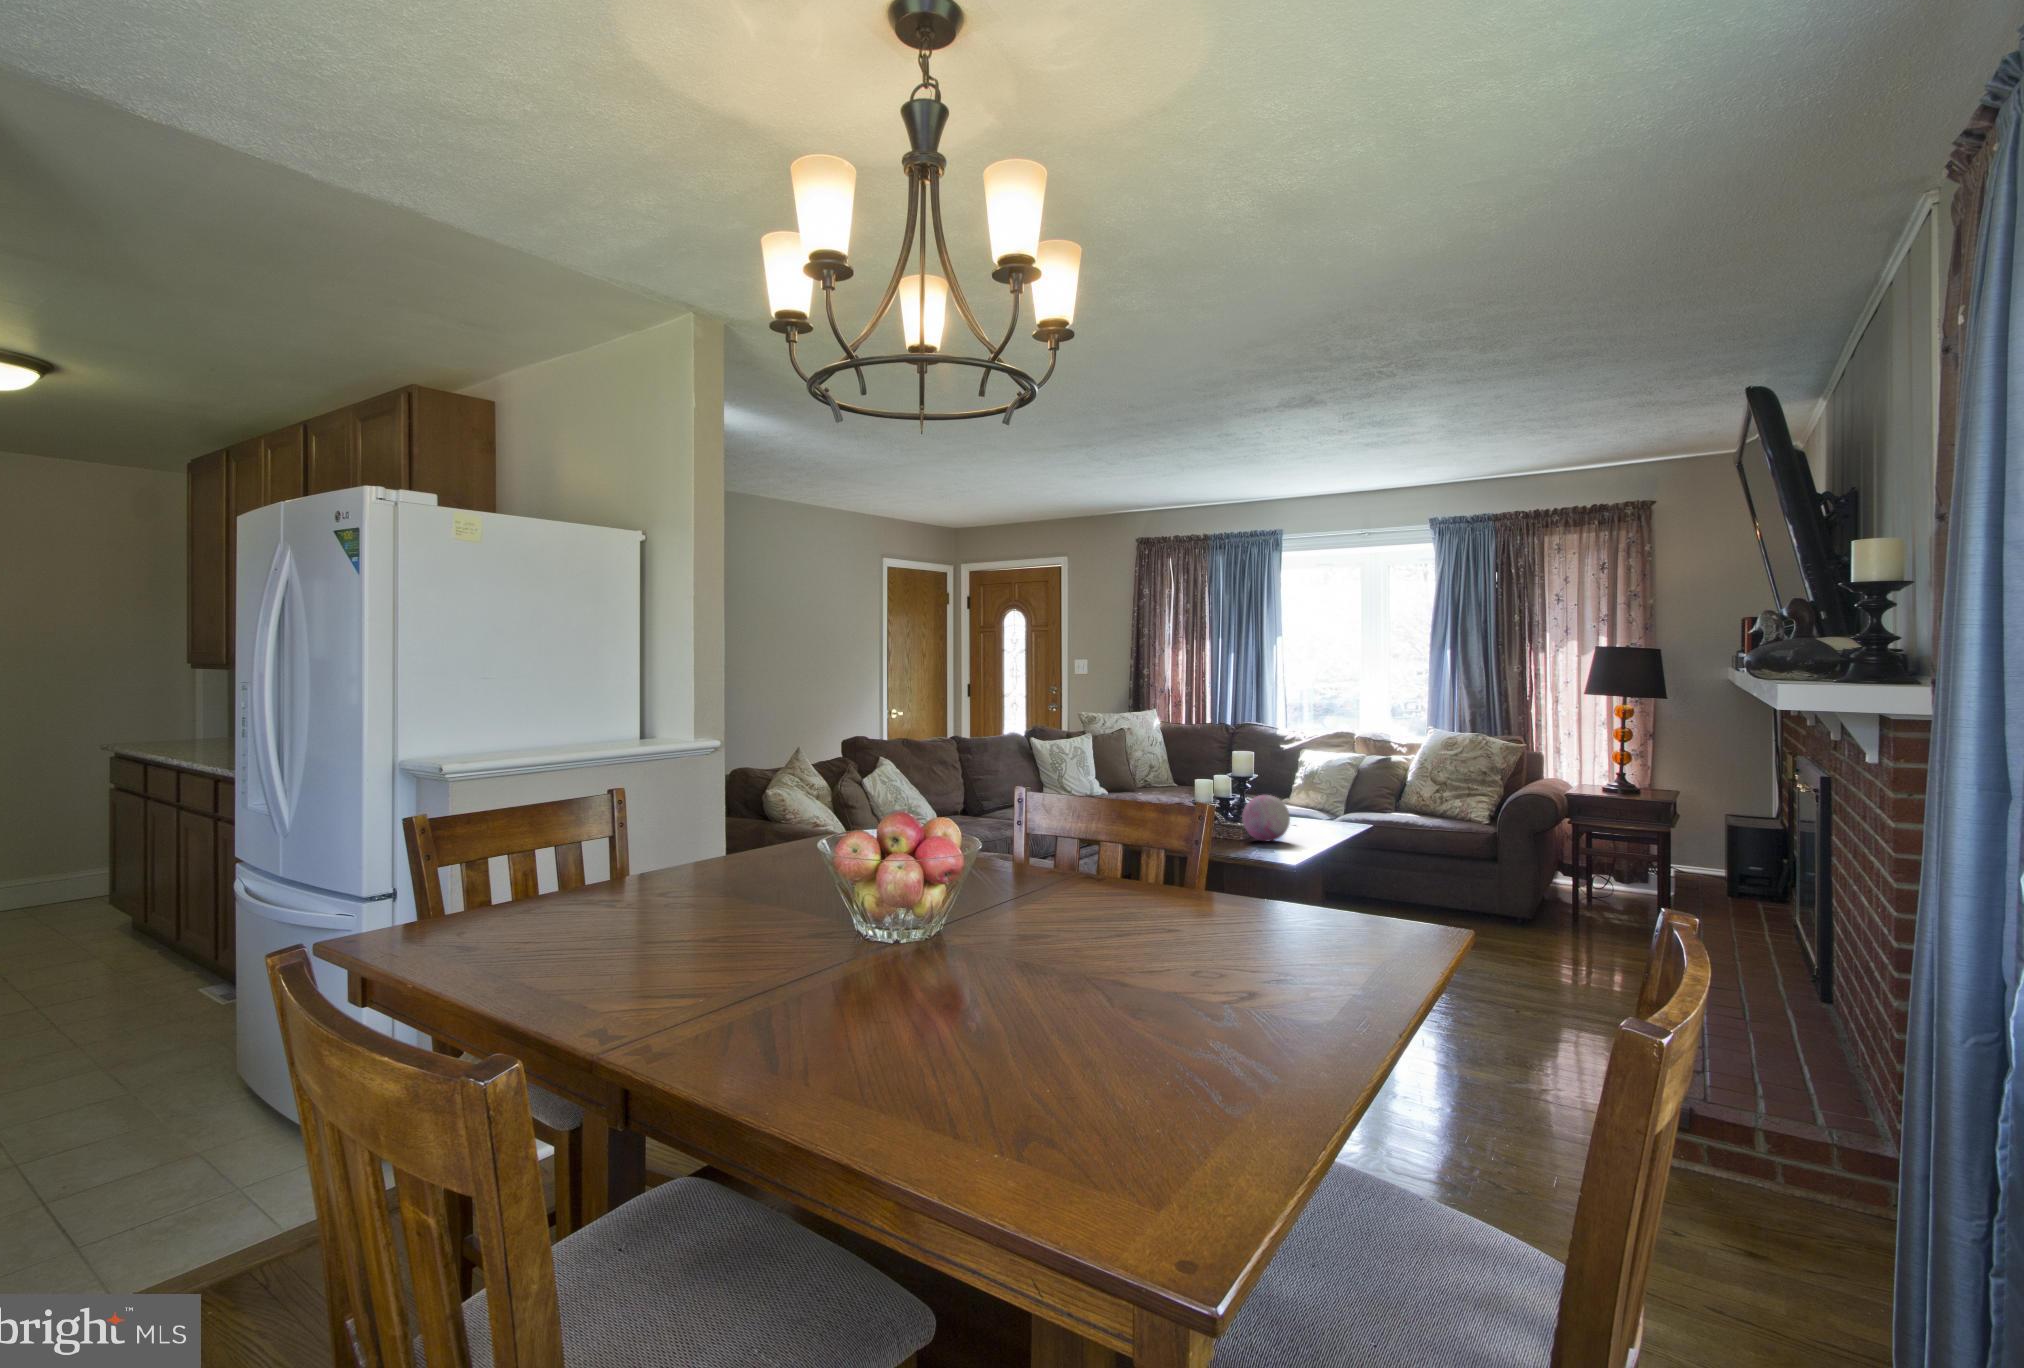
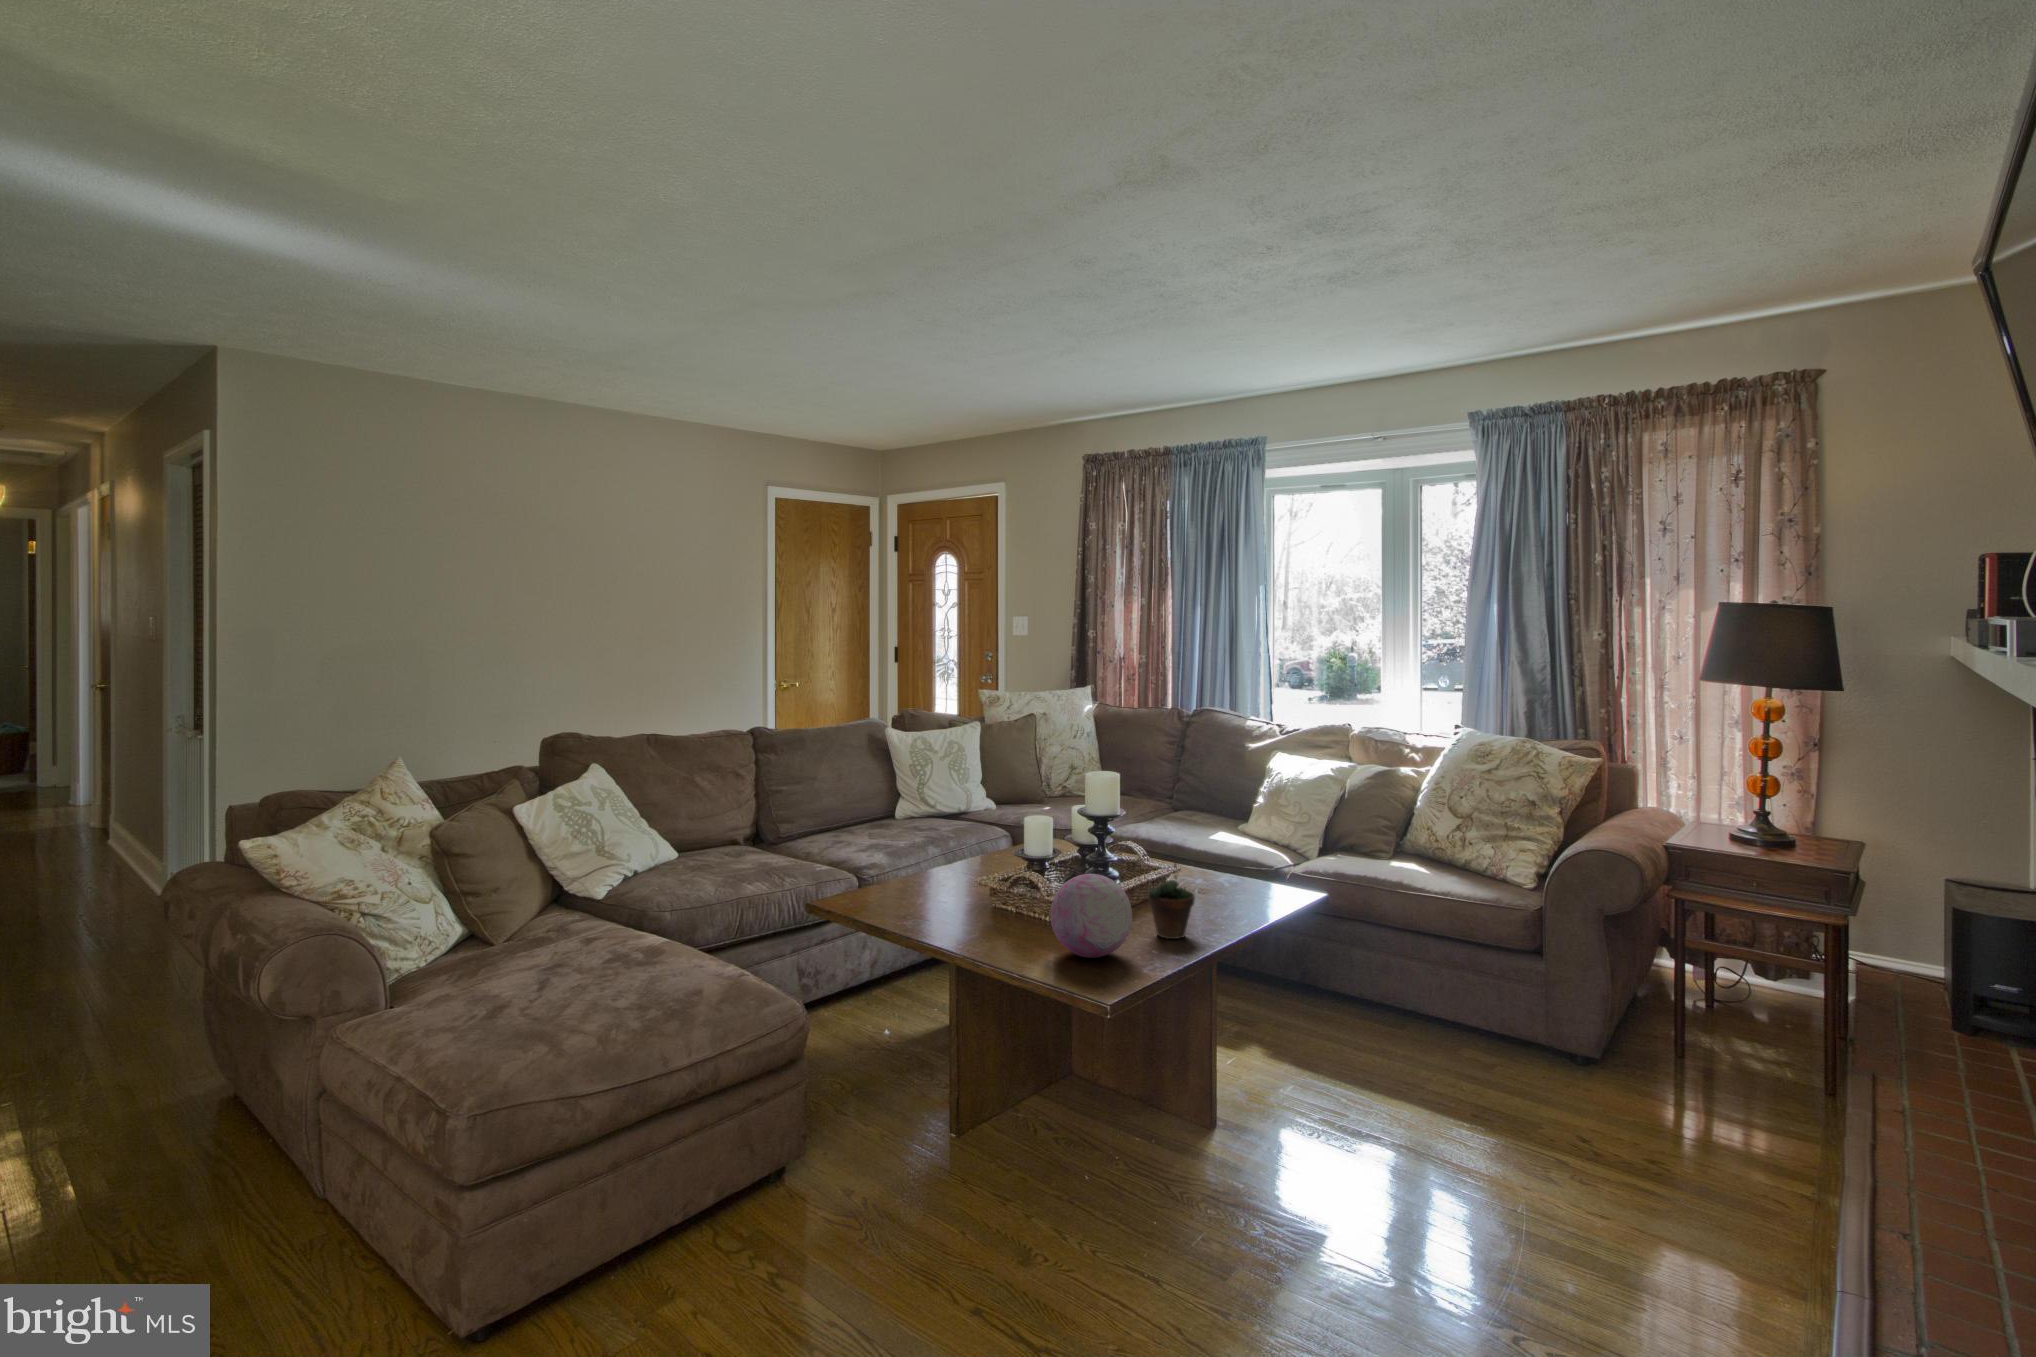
succulent plant: none [1287,791,1315,836] -> present [1148,861,1195,939]

